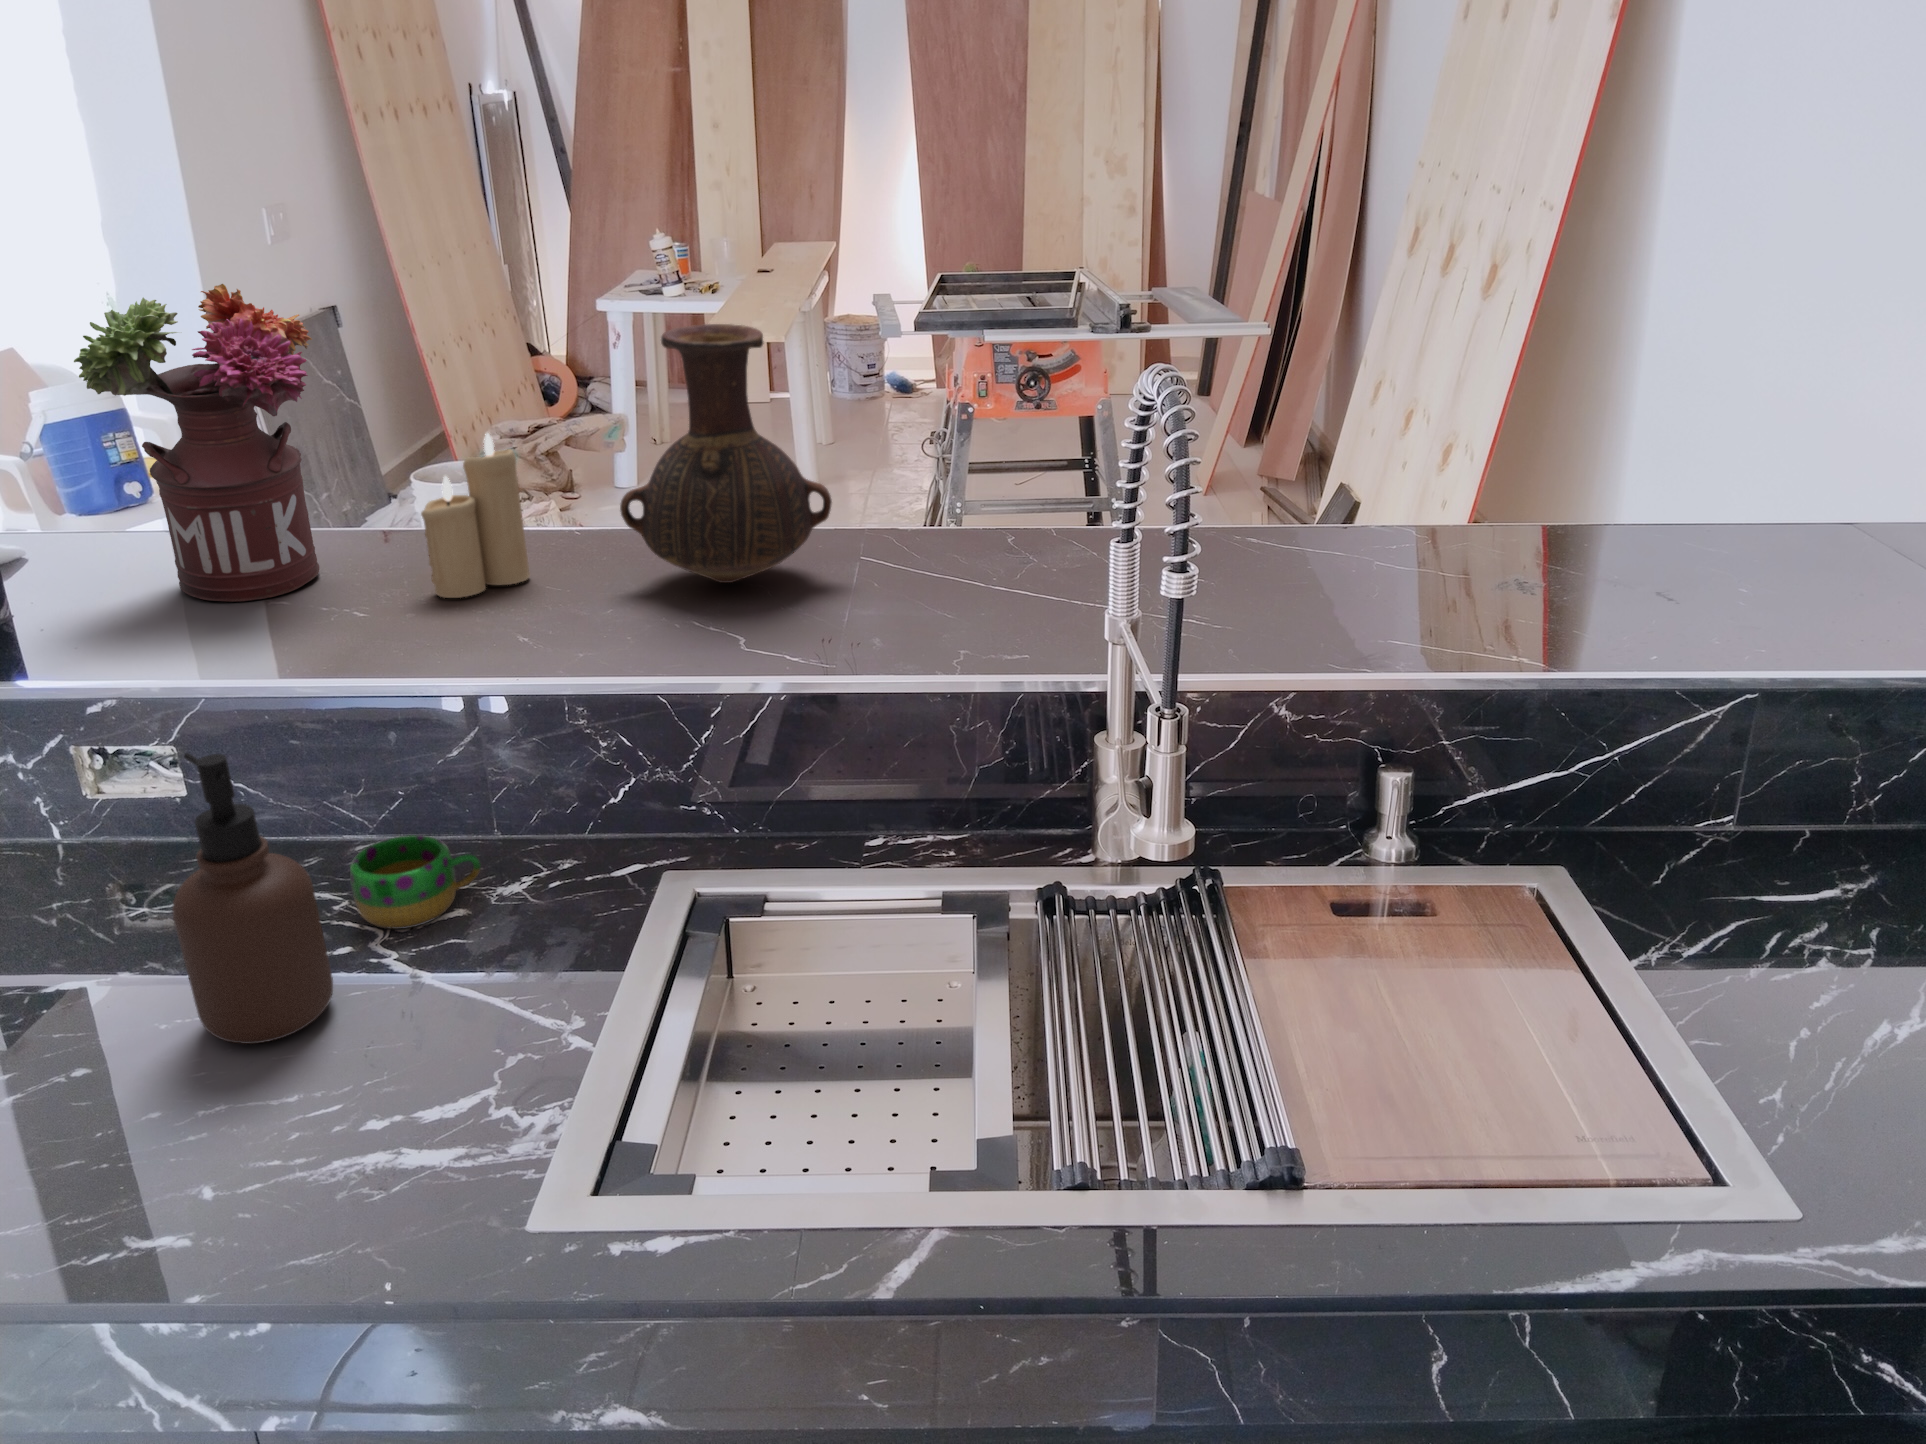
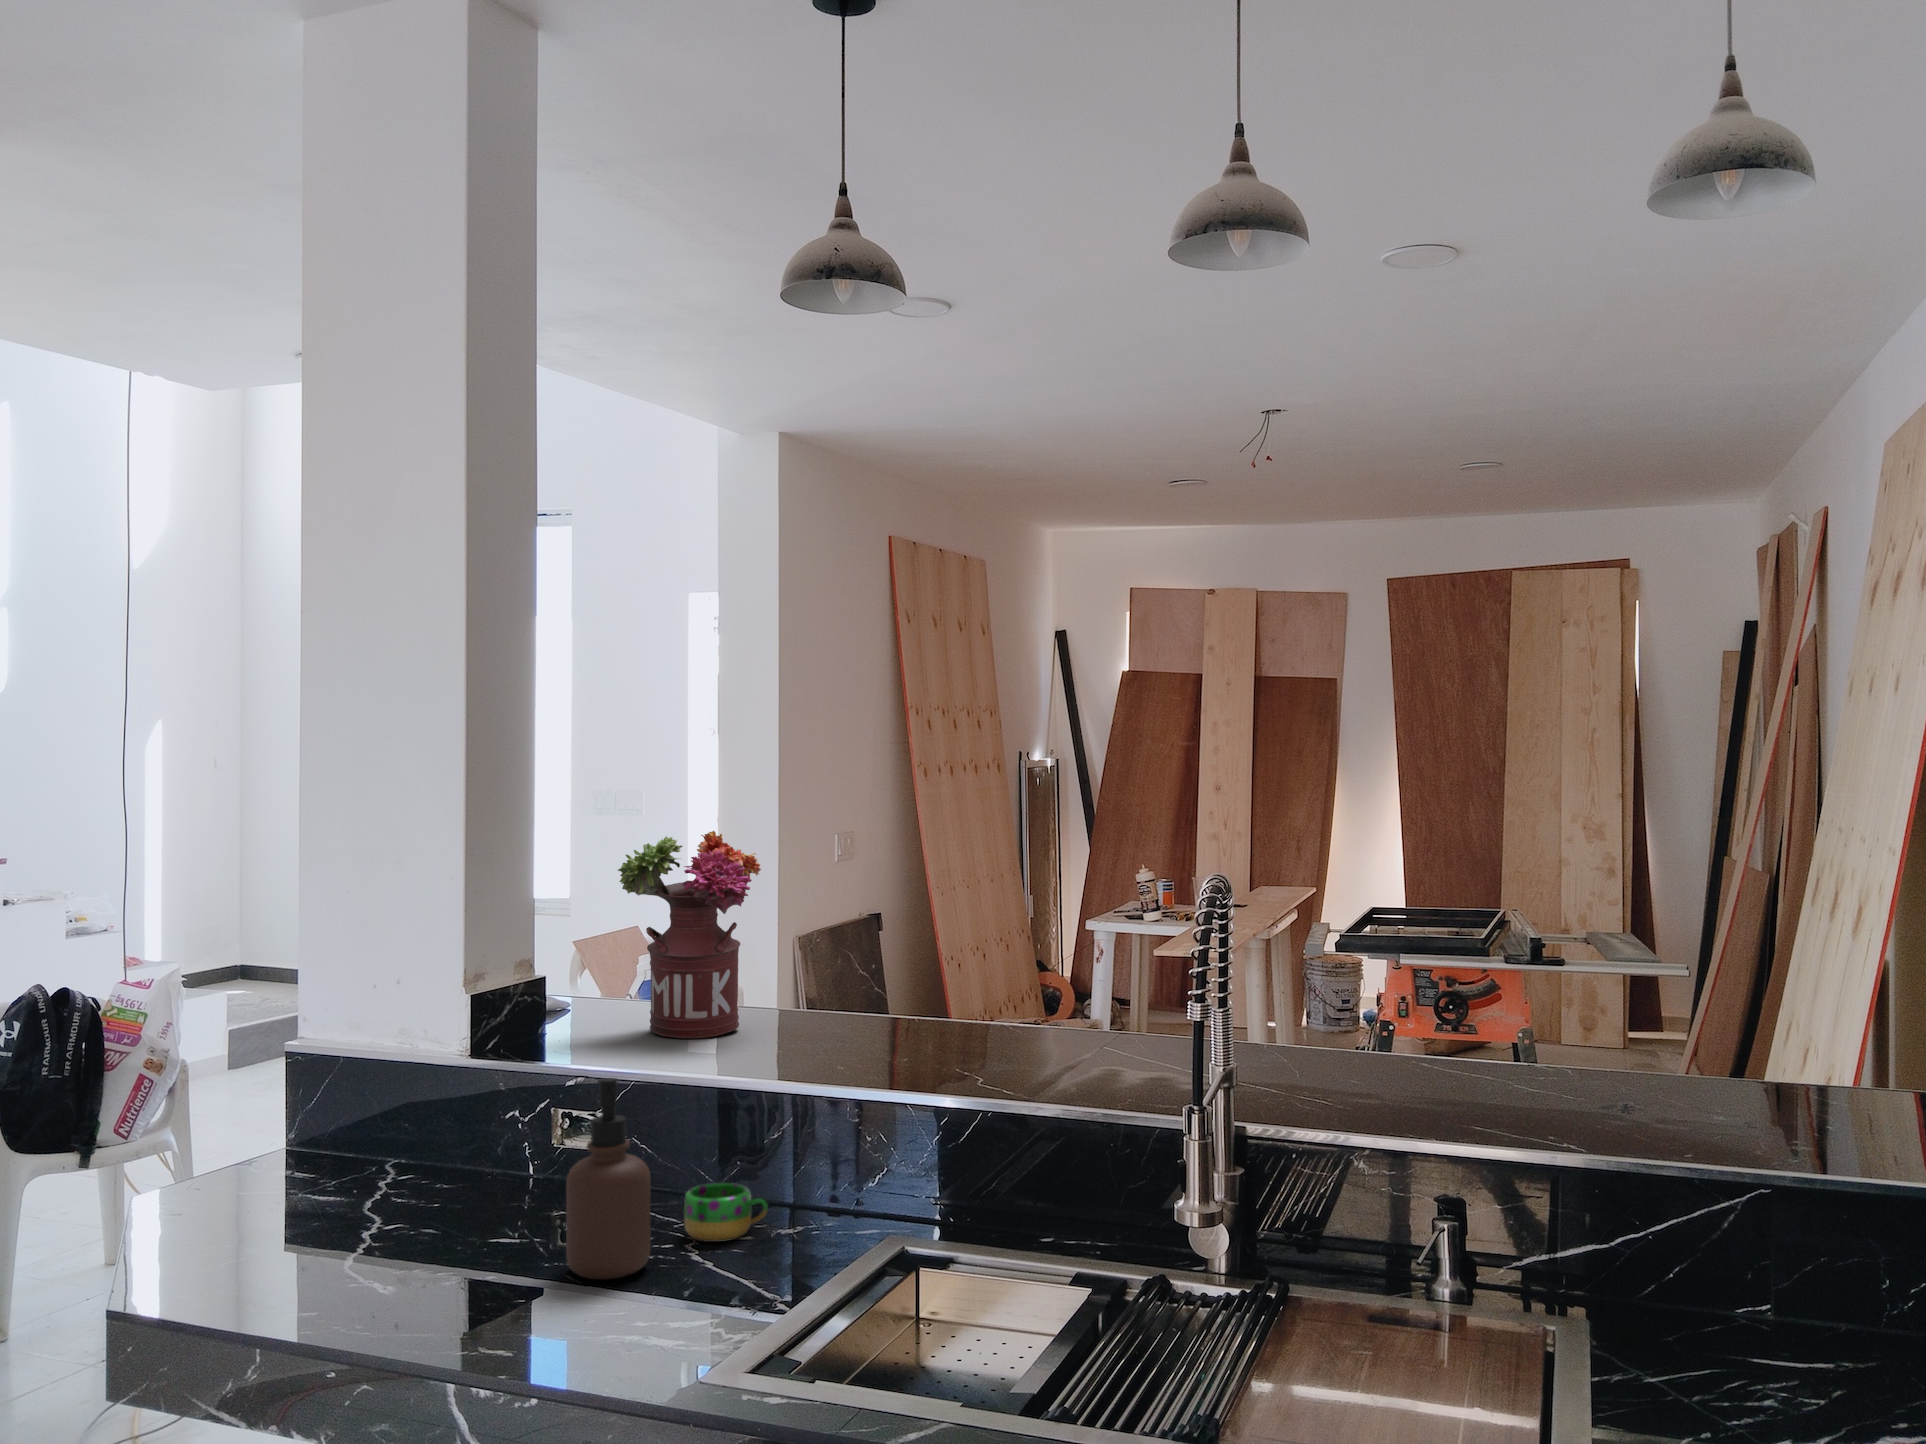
vase: present [620,324,832,583] -> none [930,869,1080,1056]
candle: present [421,433,530,598] -> none [801,936,871,1048]

